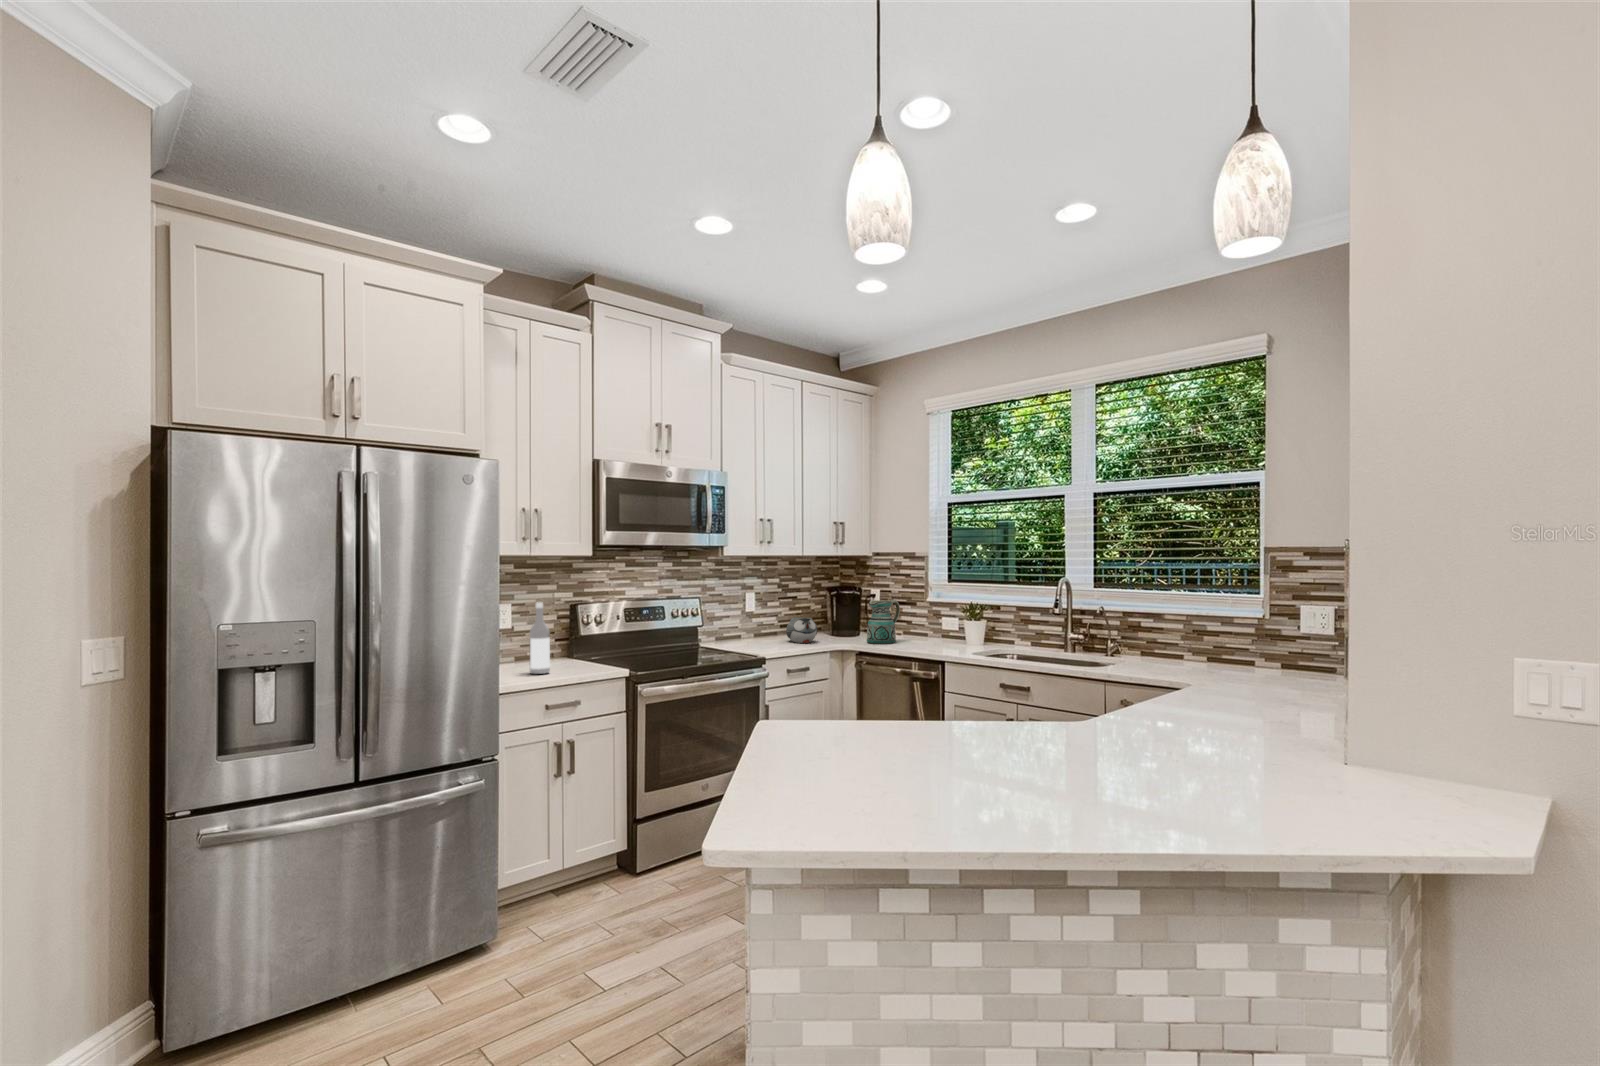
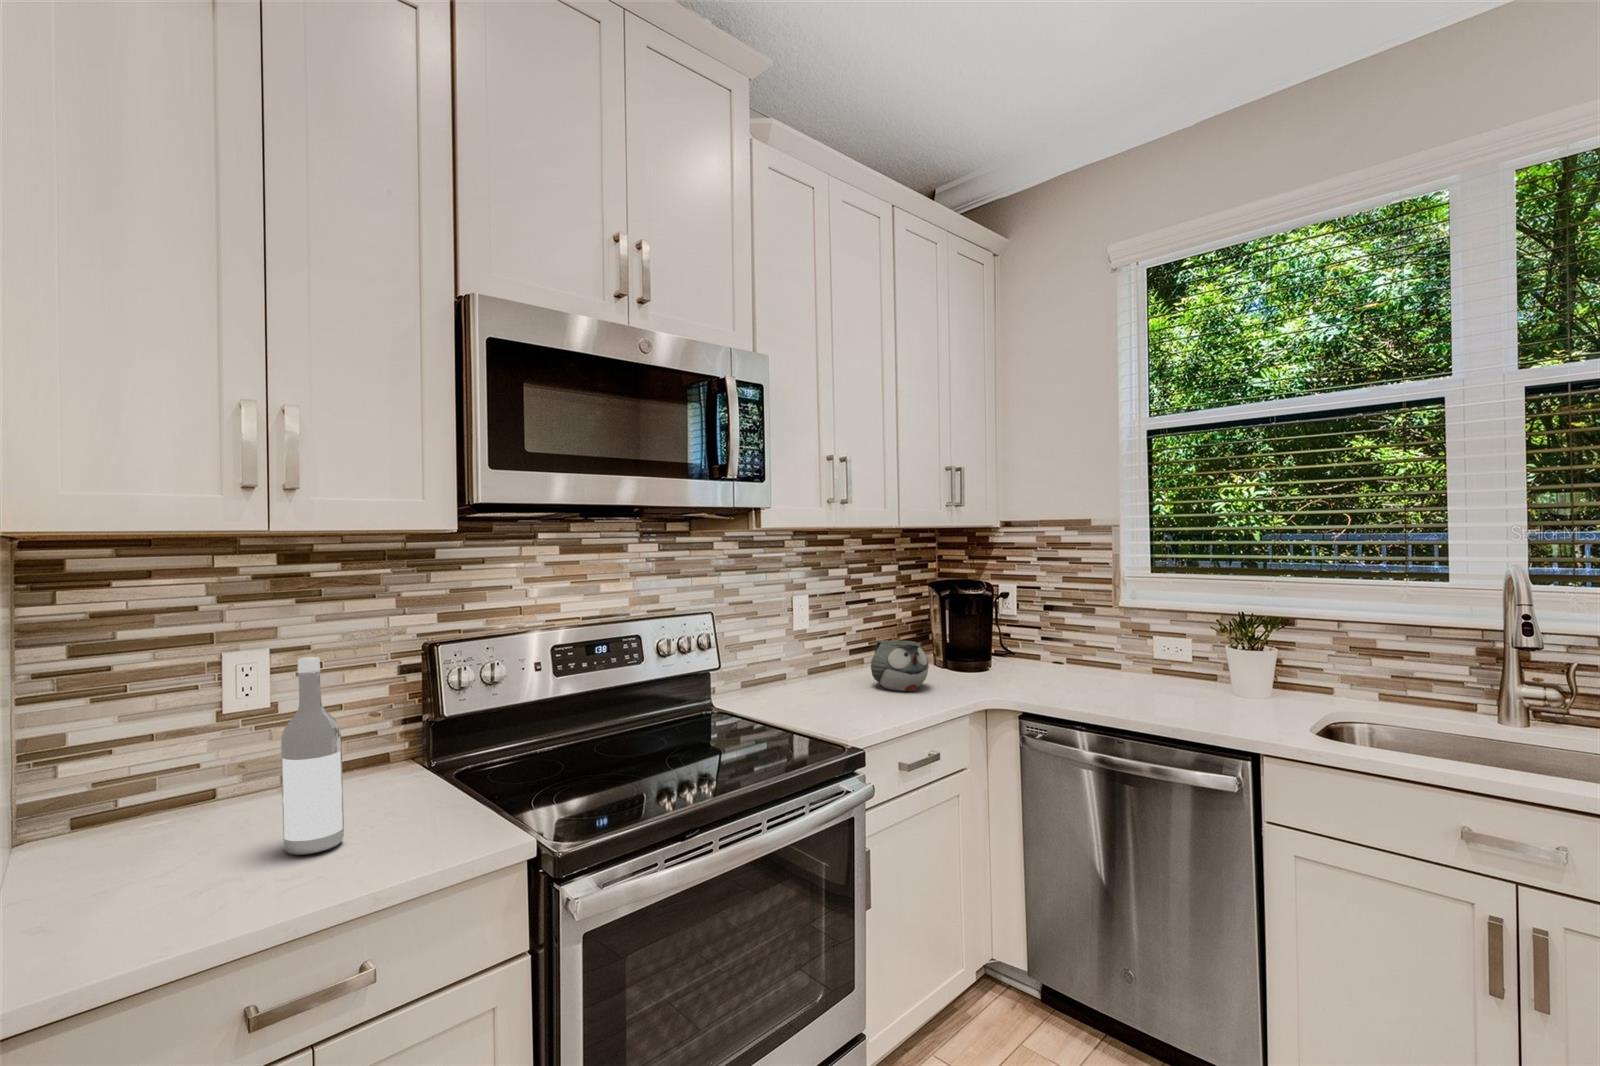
ceramic pitcher: present [867,599,900,644] -> none [1018,605,1074,690]

